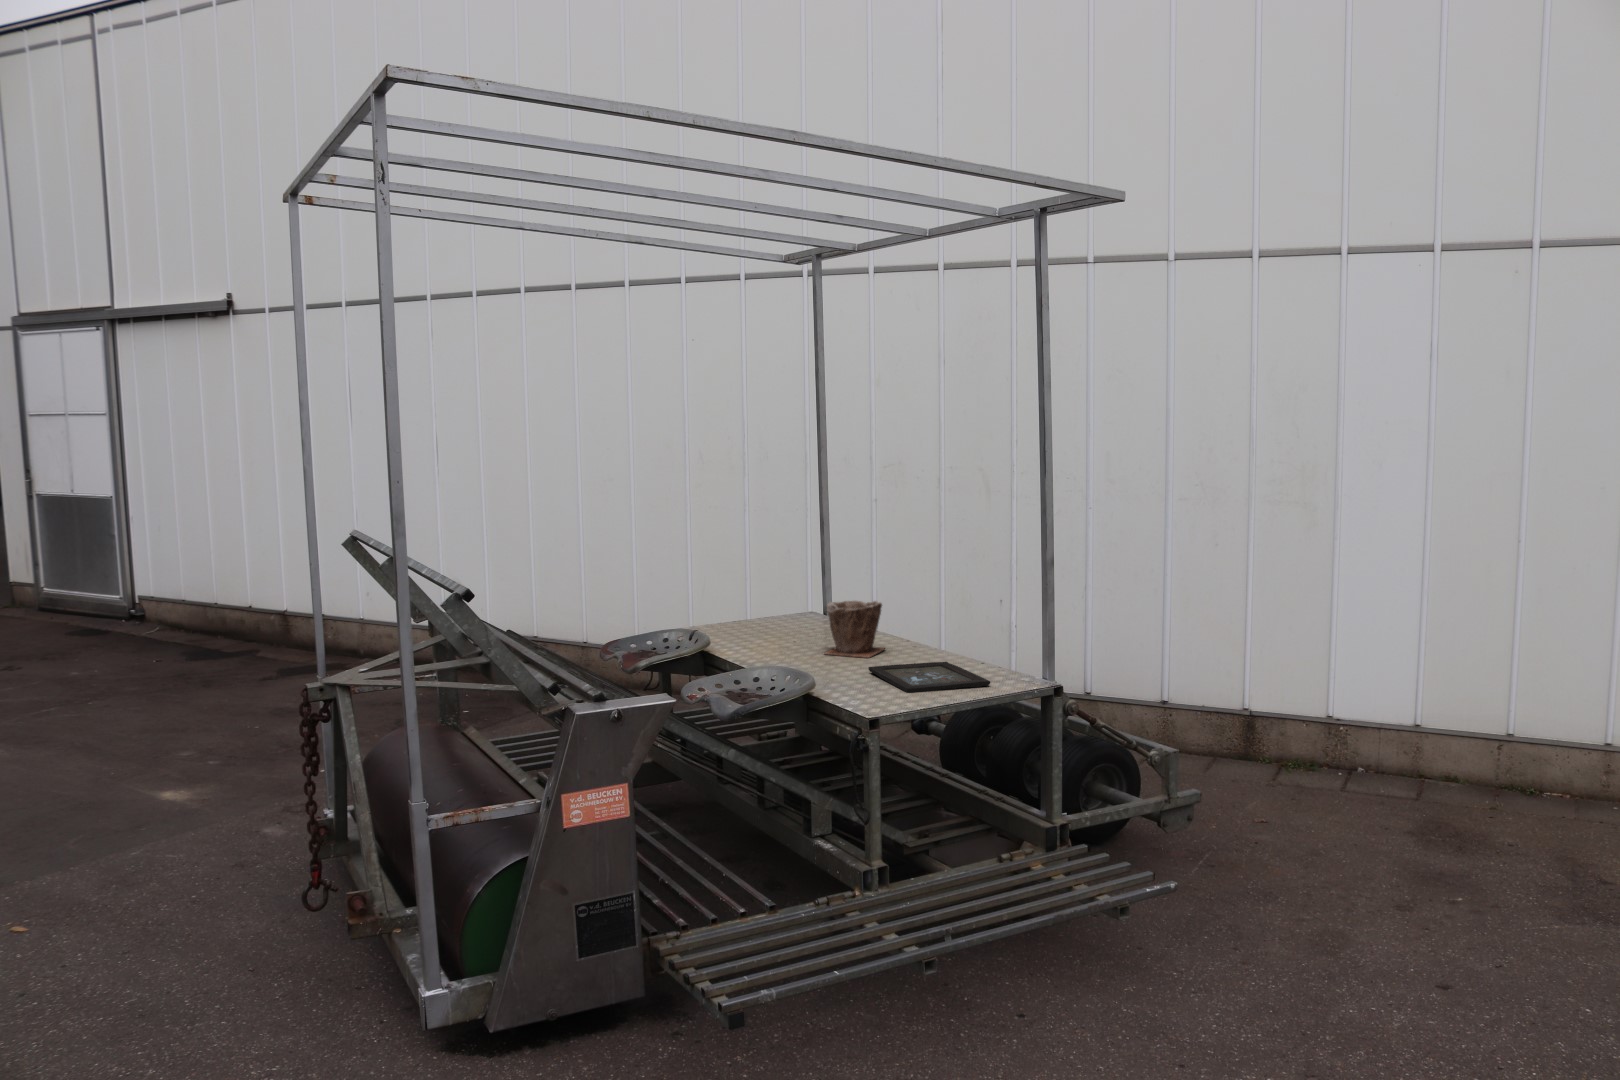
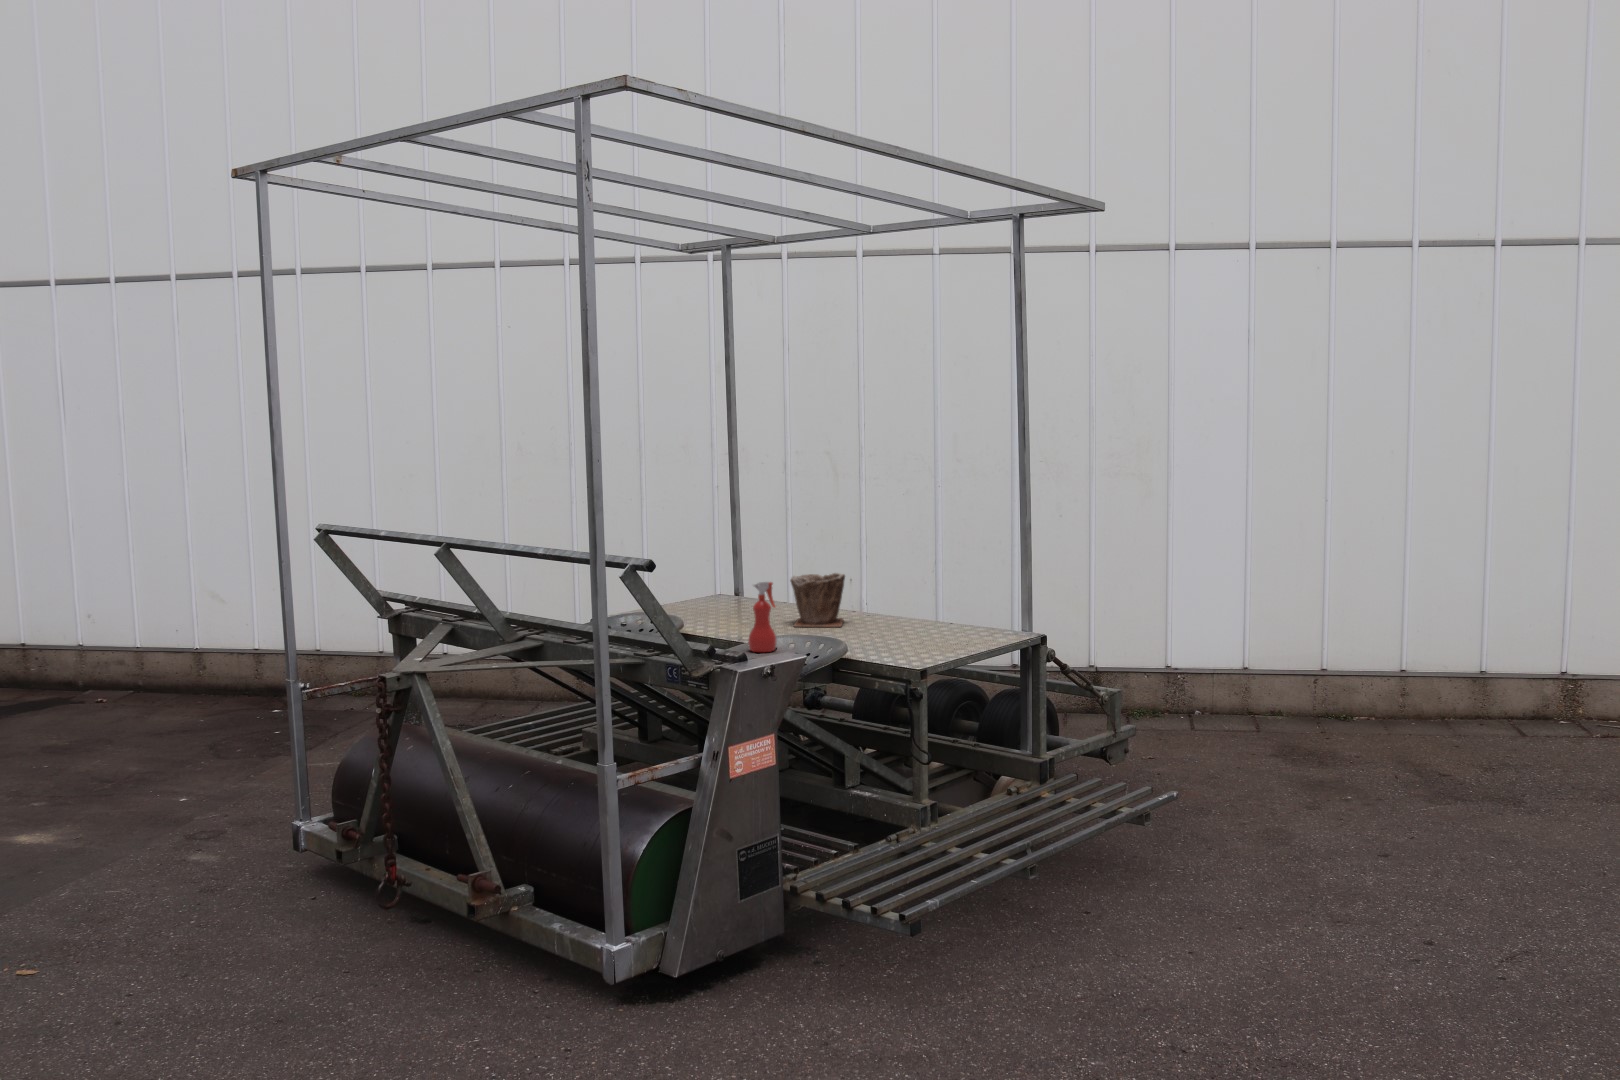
spray bottle: none [726,611,754,684] -> present [748,582,777,652]
tray: present [869,662,990,693] -> none [864,624,988,649]

